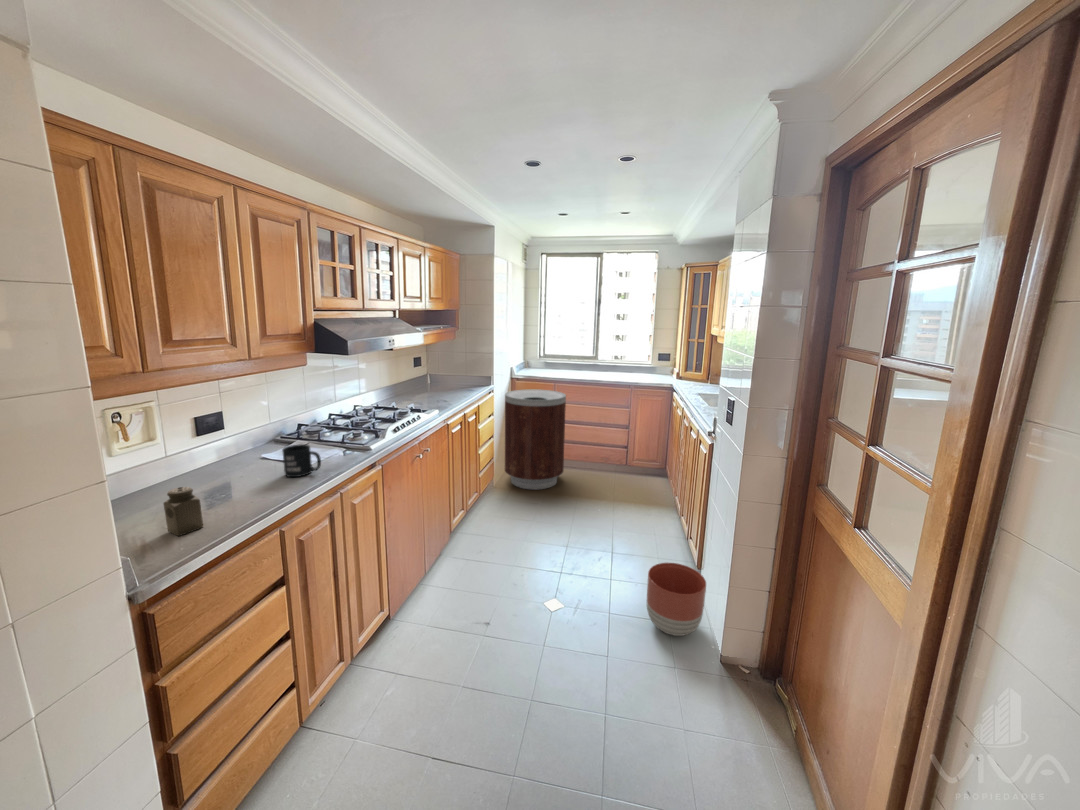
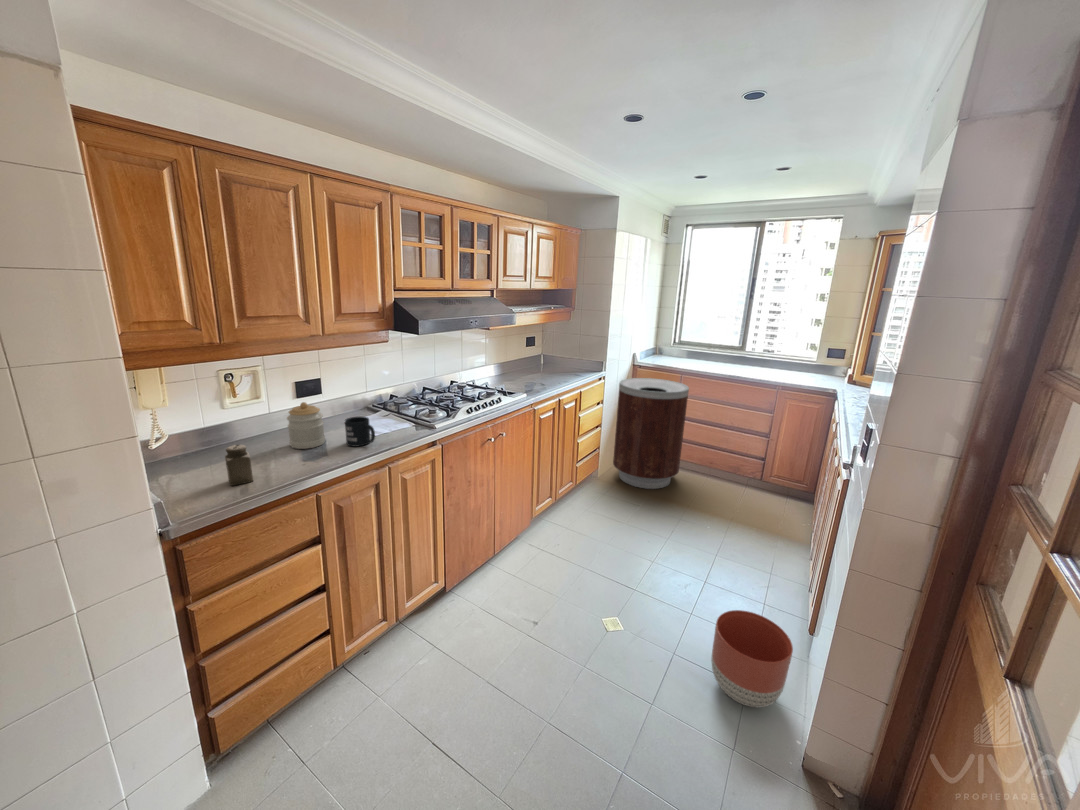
jar: none [208,435,255,489] -> present [287,402,325,449]

